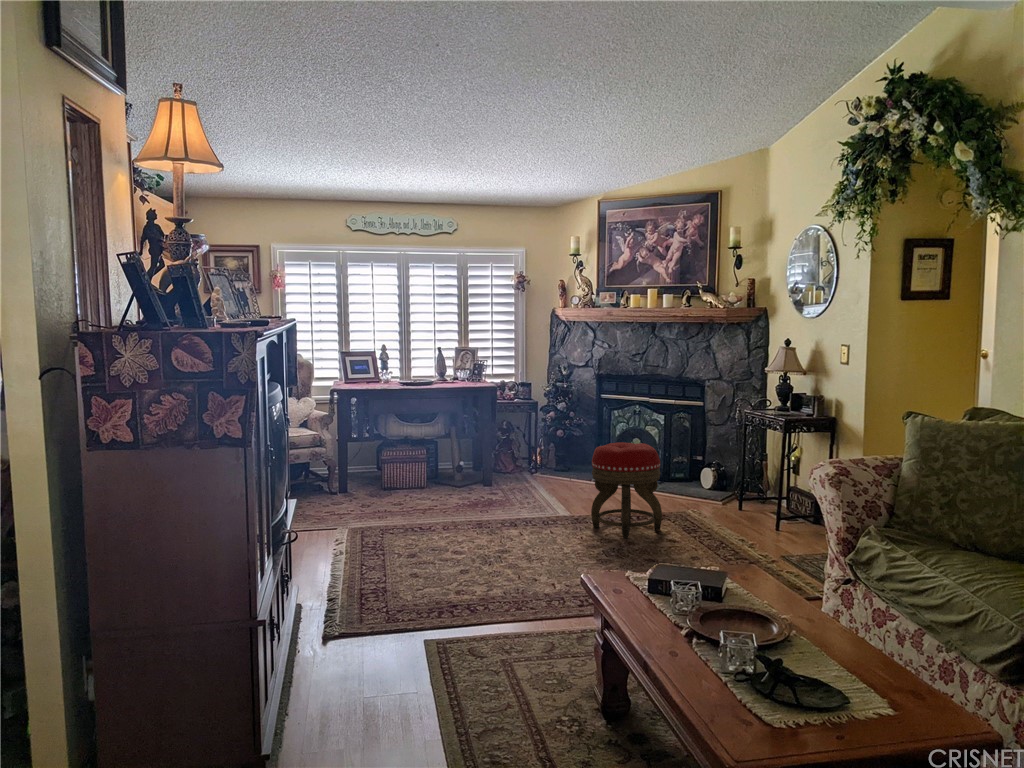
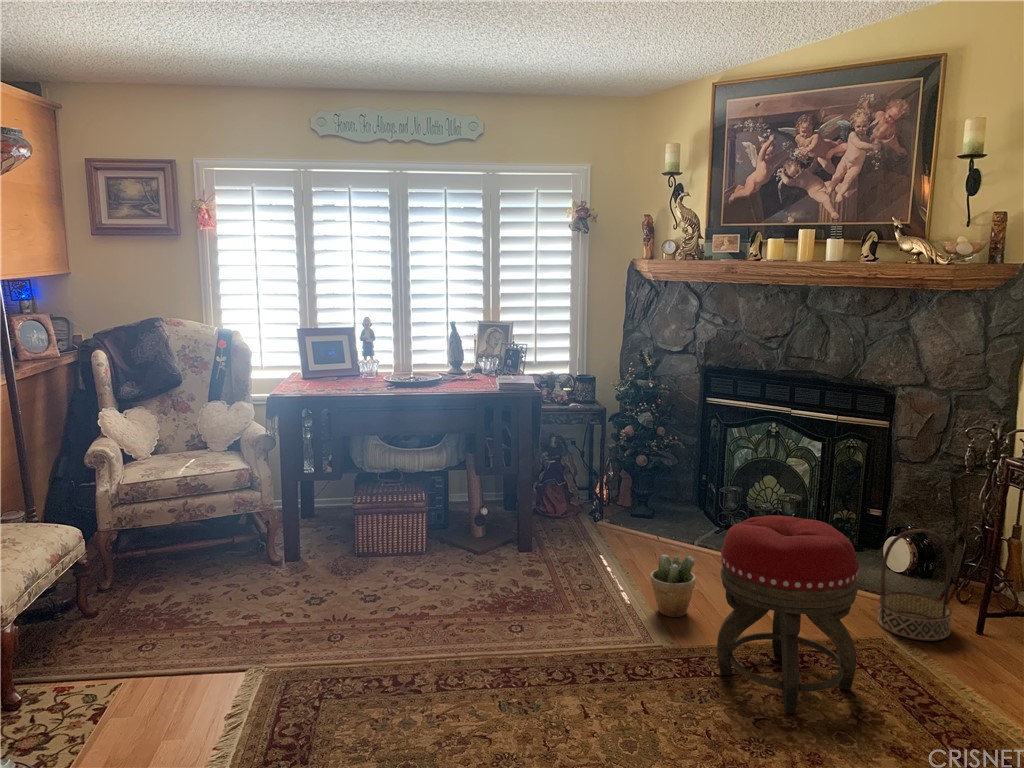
basket: none [686,454,724,515] -> present [878,529,952,641]
potted plant: none [559,474,585,510] -> present [650,555,696,617]

